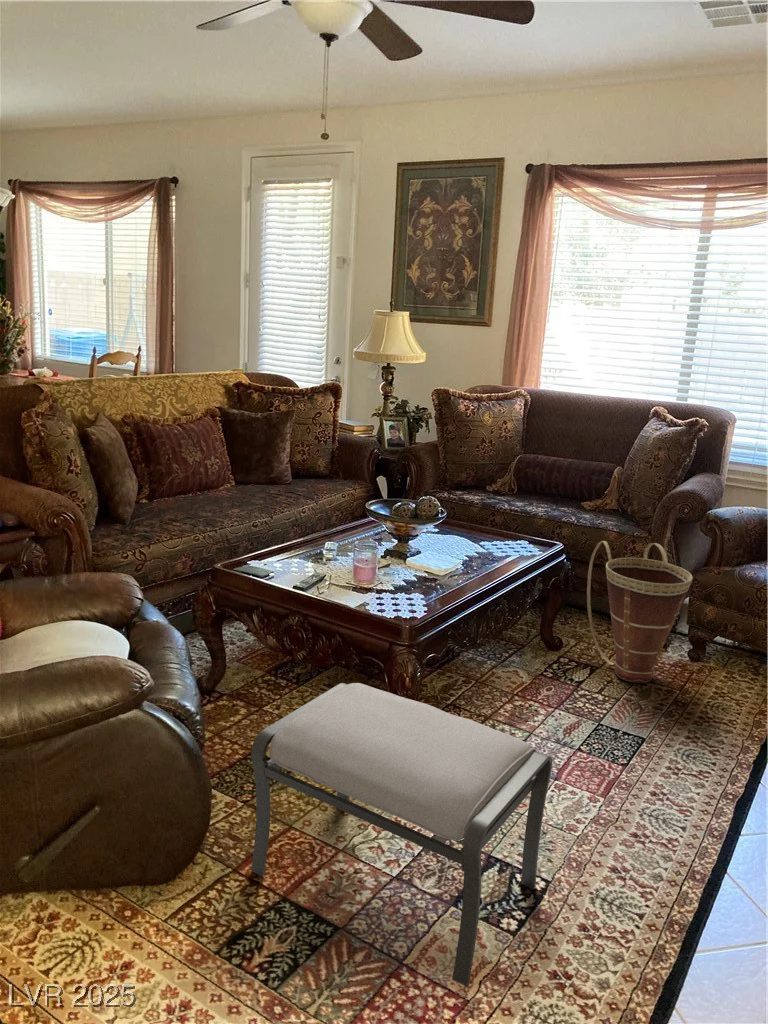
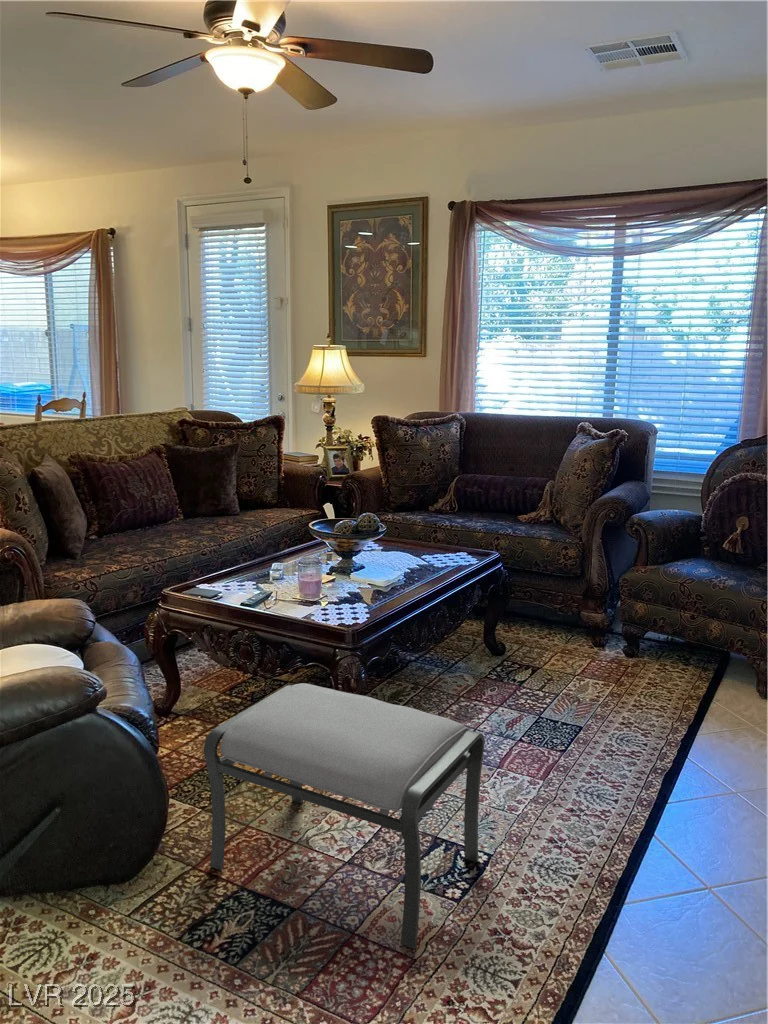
basket: present [587,541,693,683] -> none [524,547,618,678]

